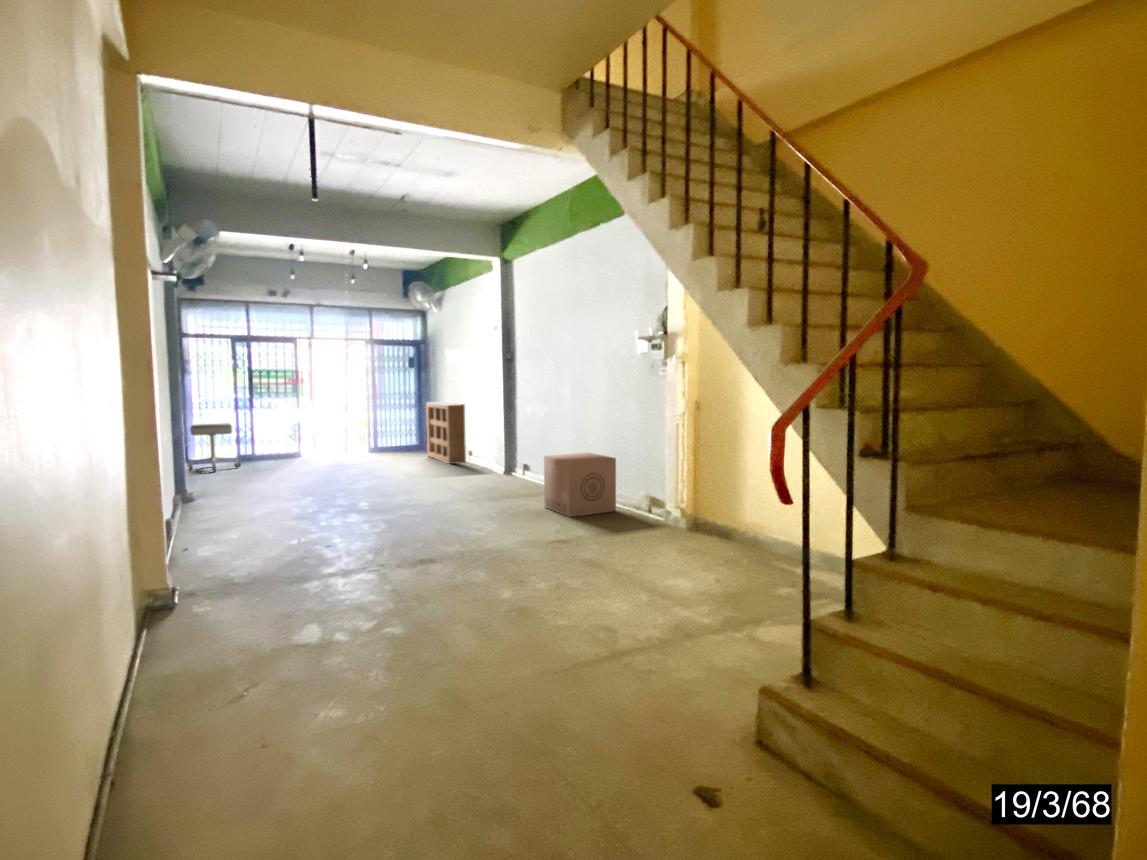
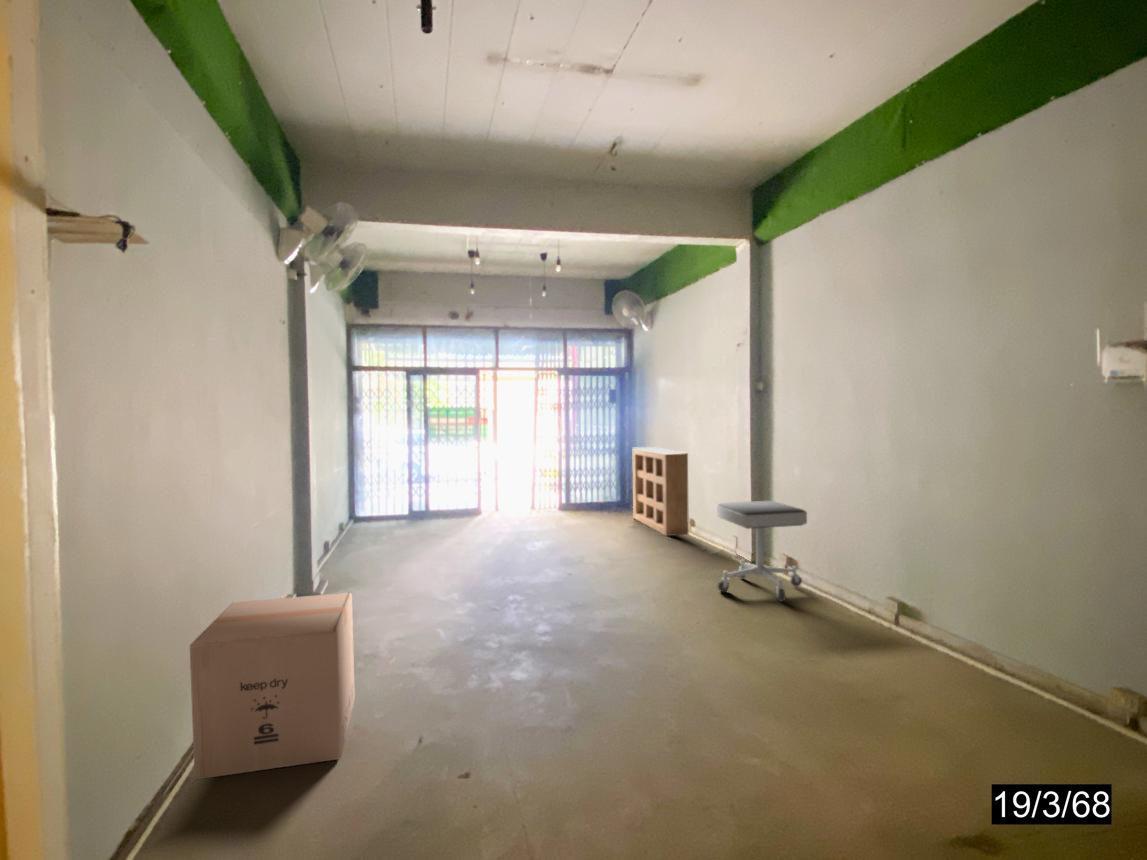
stool: present [188,423,241,472] -> present [717,501,807,602]
cardboard box: present [544,453,616,517] -> present [190,593,355,779]

